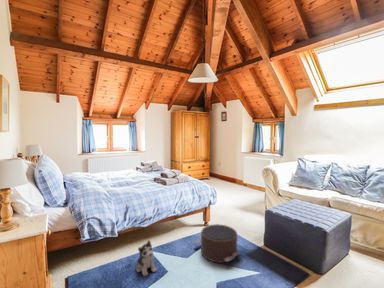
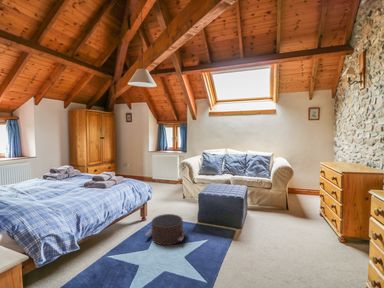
plush toy: present [136,241,157,276] -> none [100,242,125,277]

